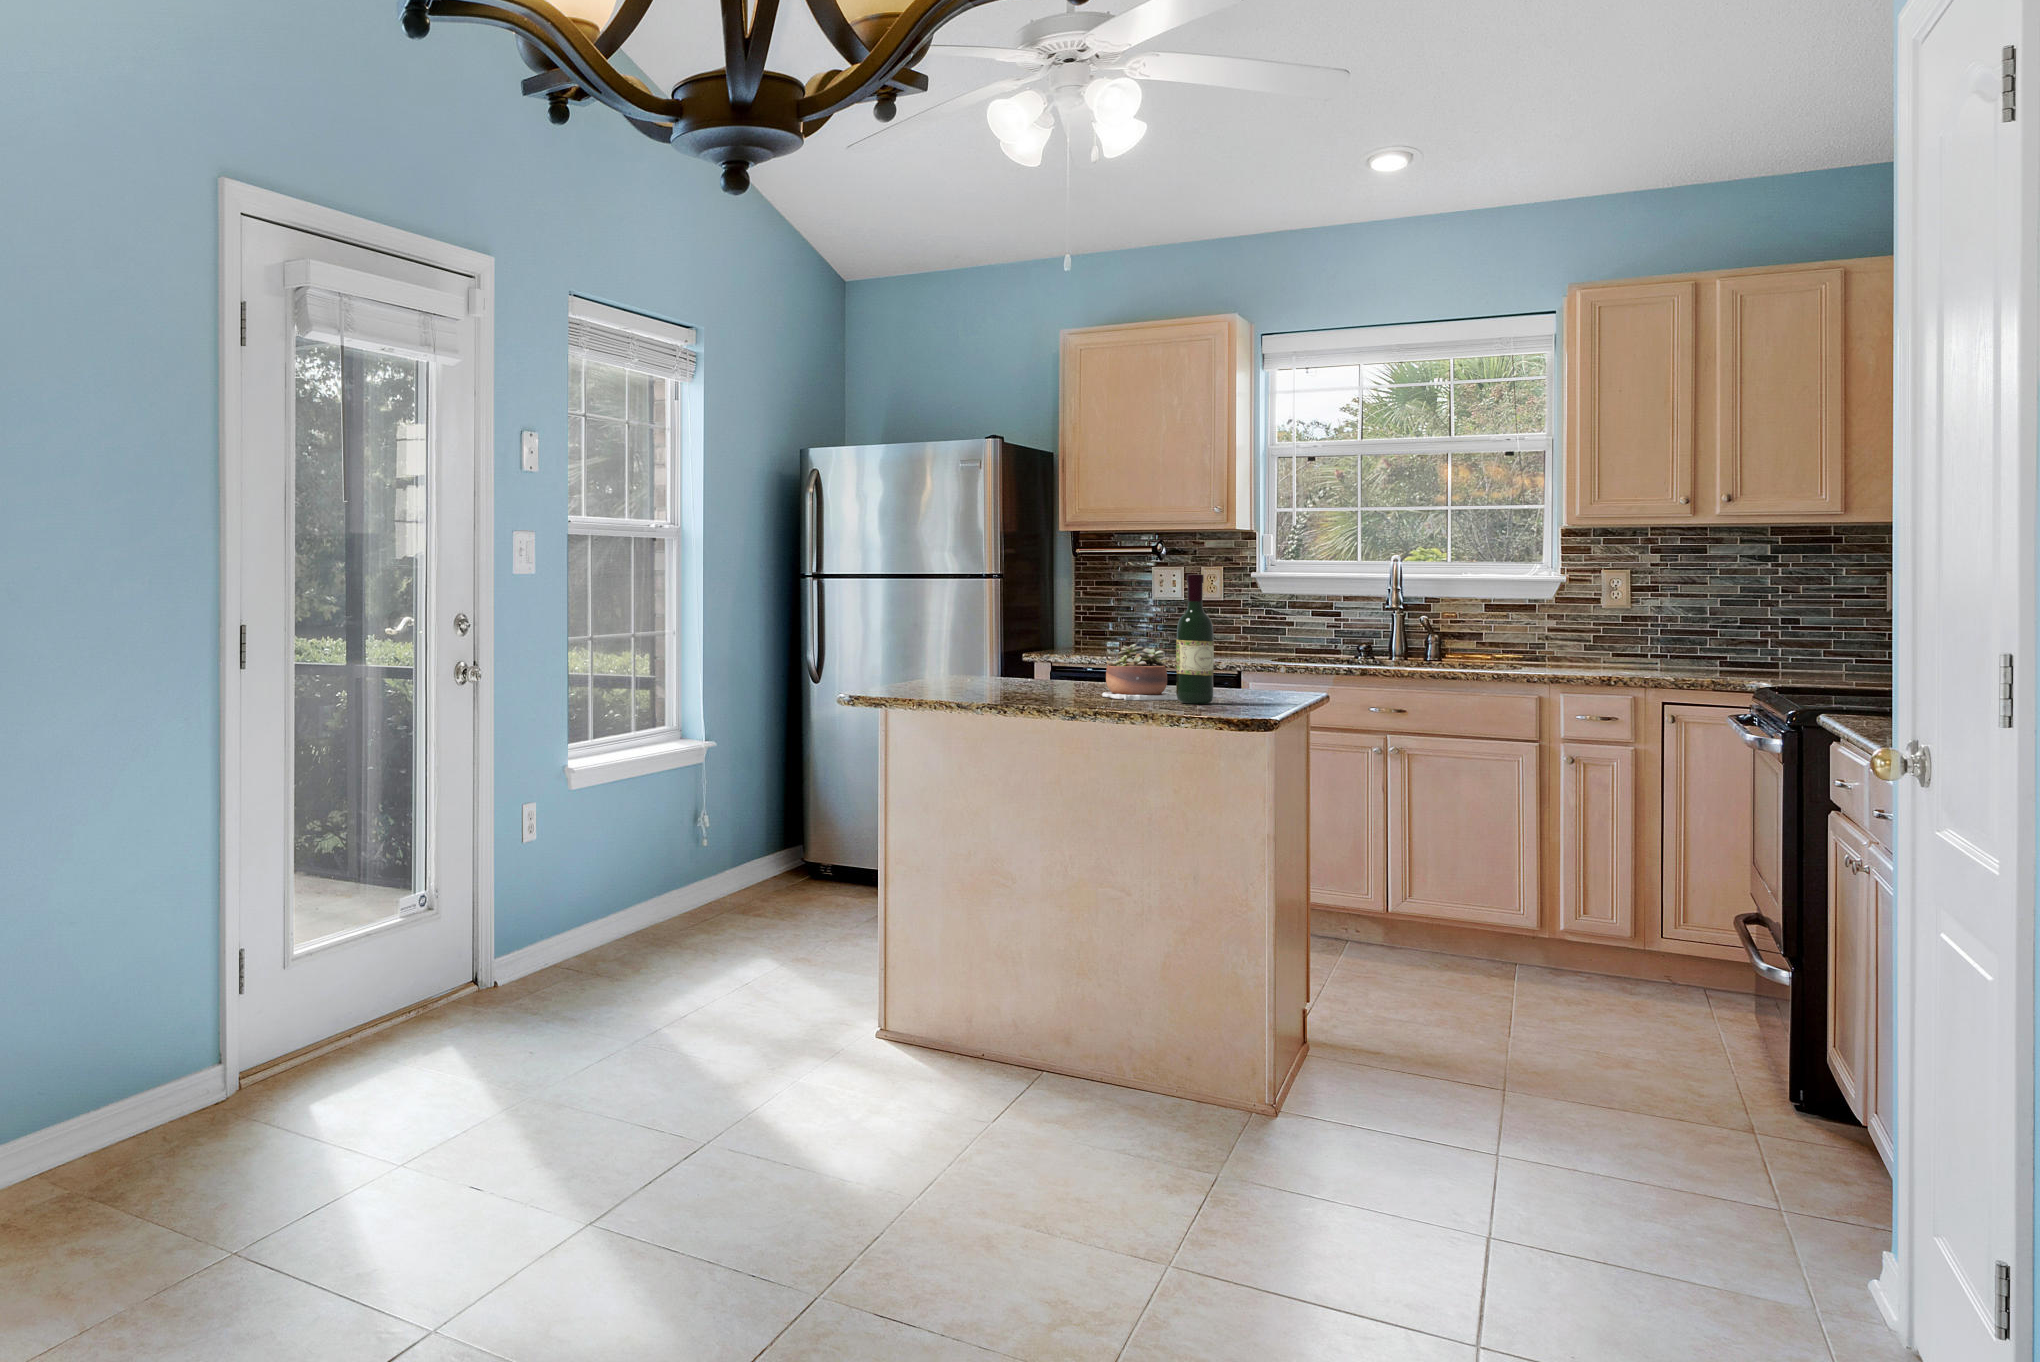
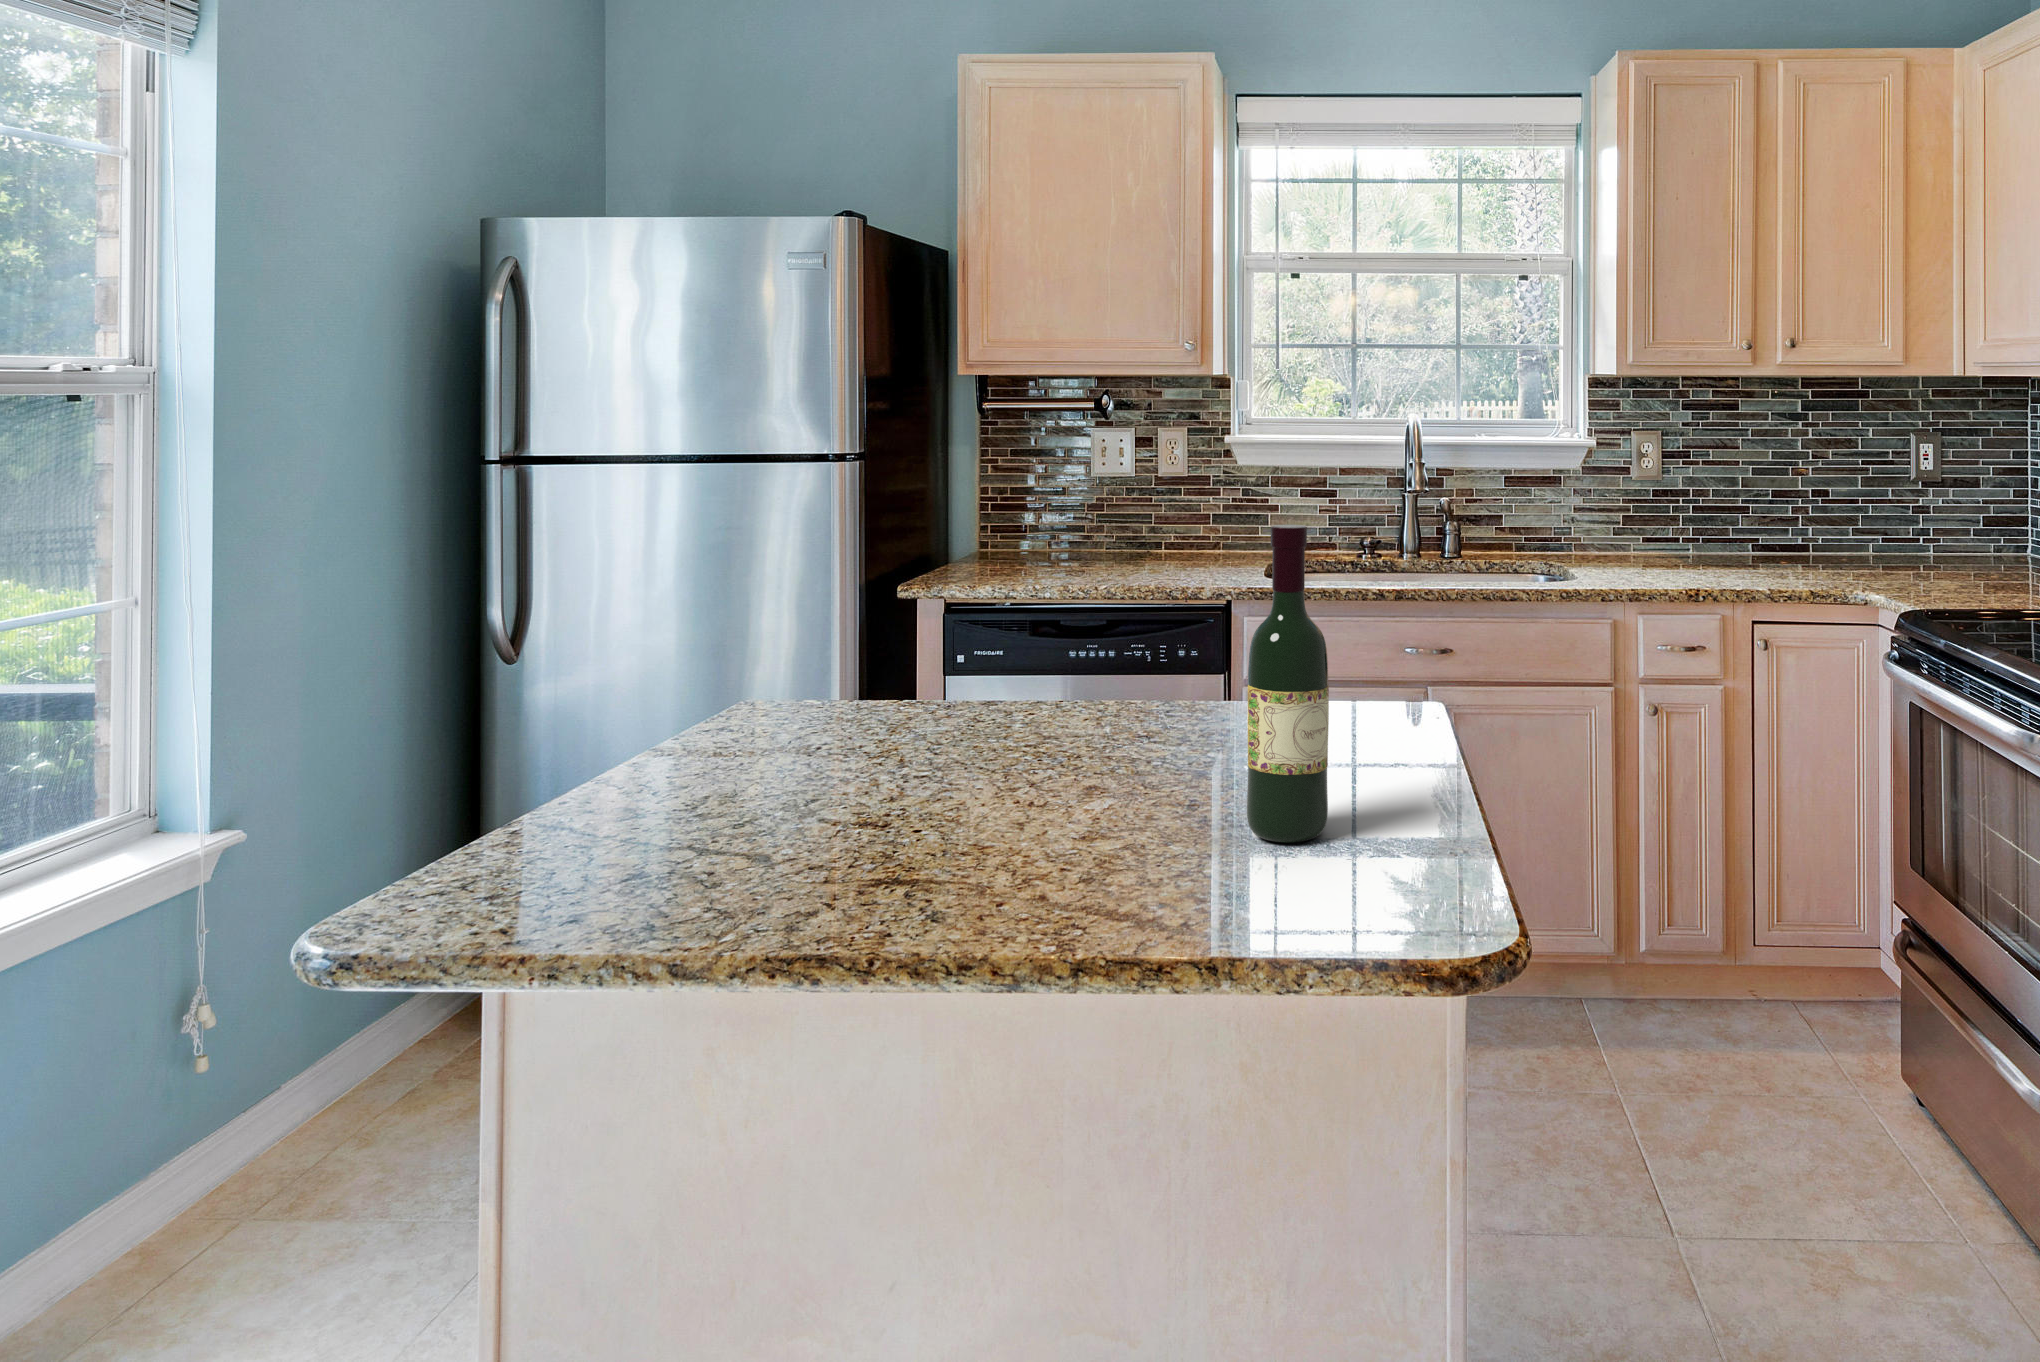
succulent plant: present [1098,644,1177,700] -> none [1055,669,1239,830]

